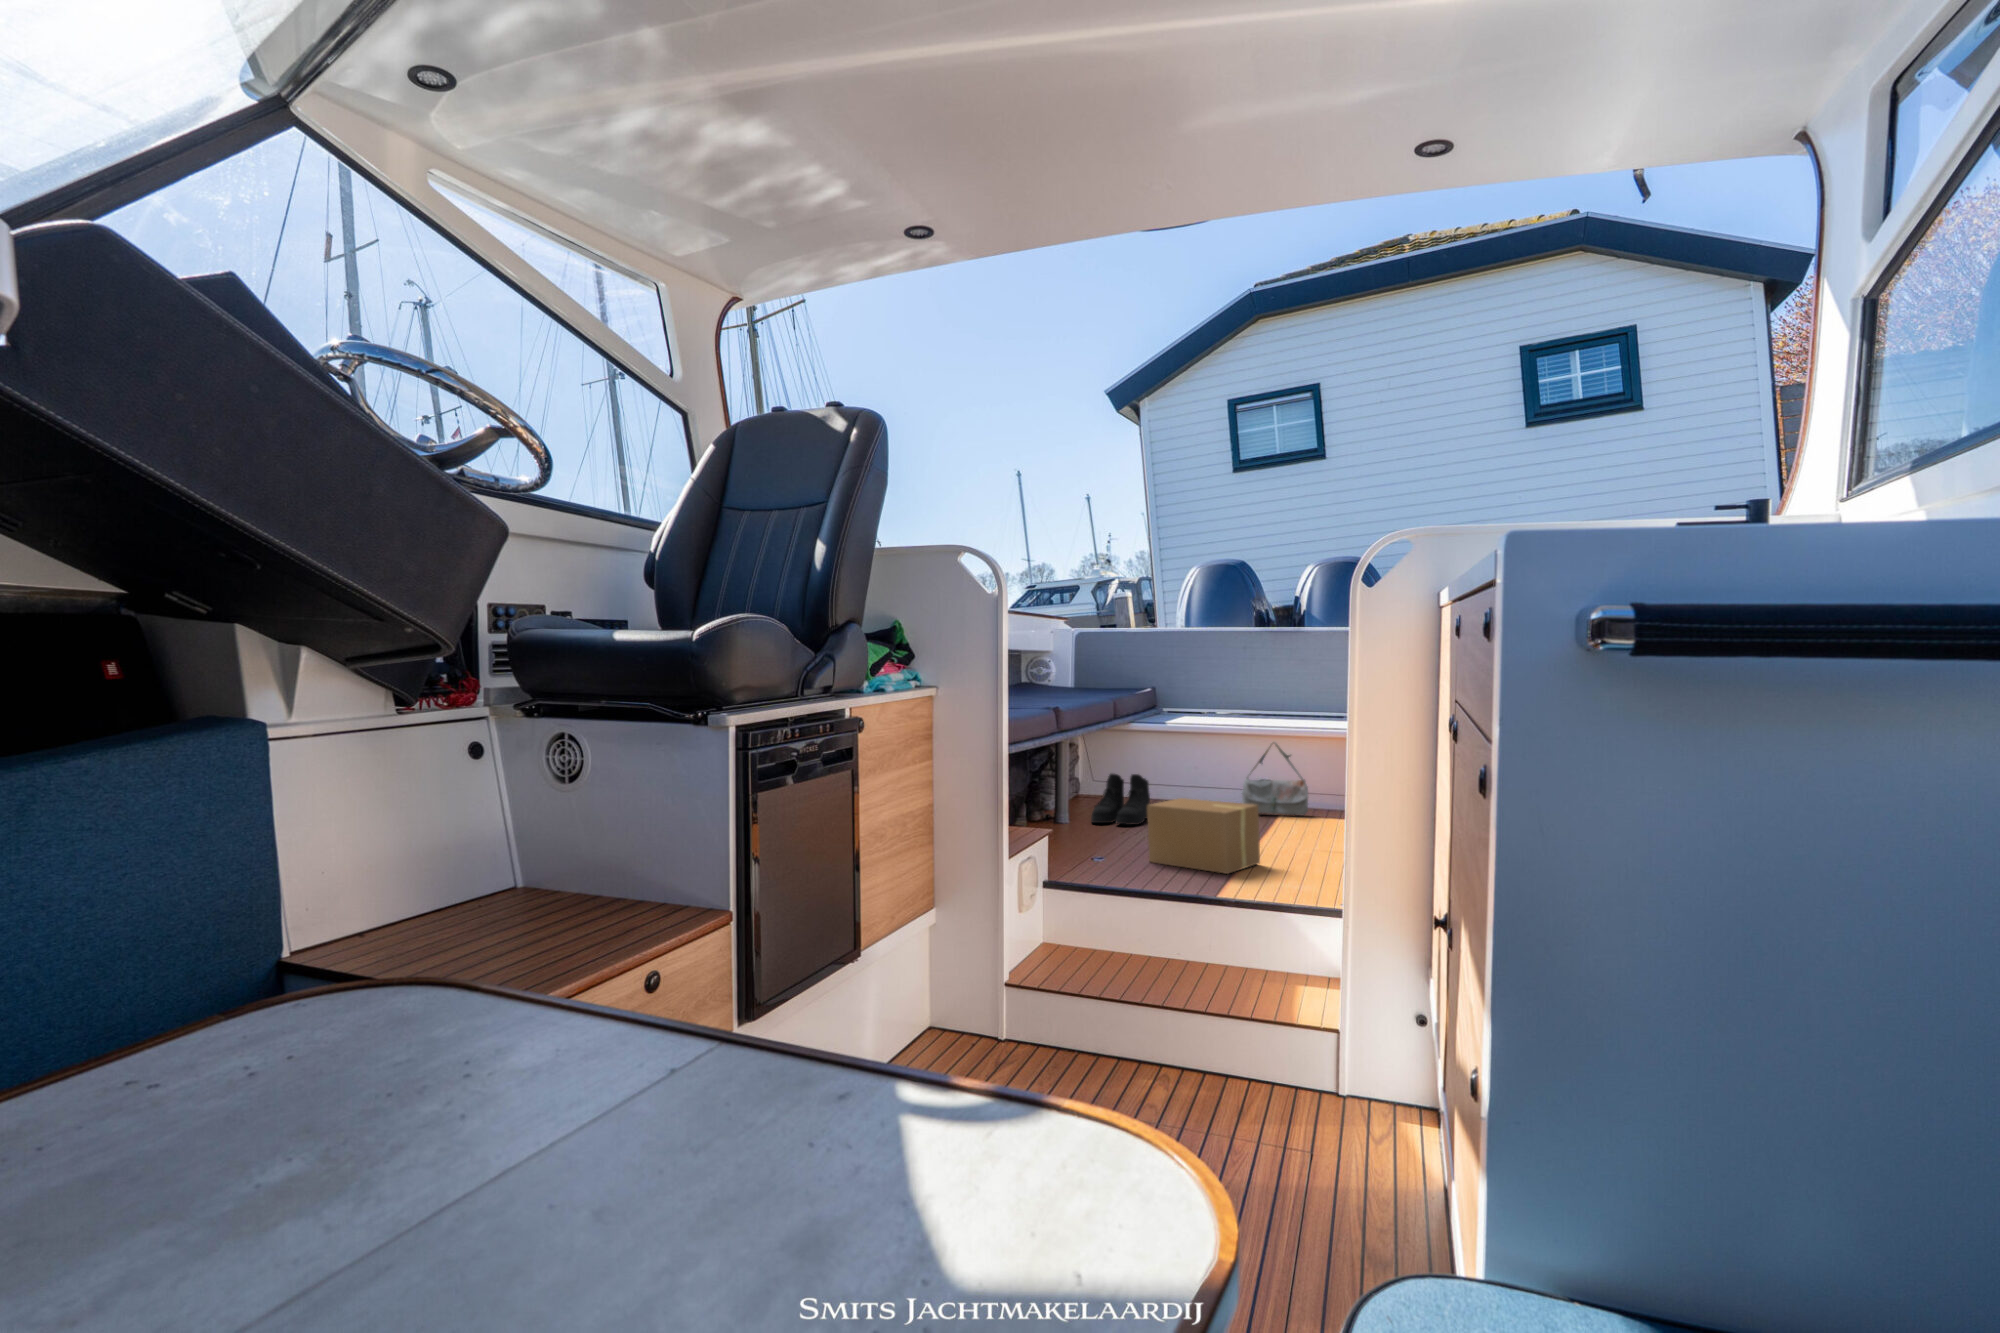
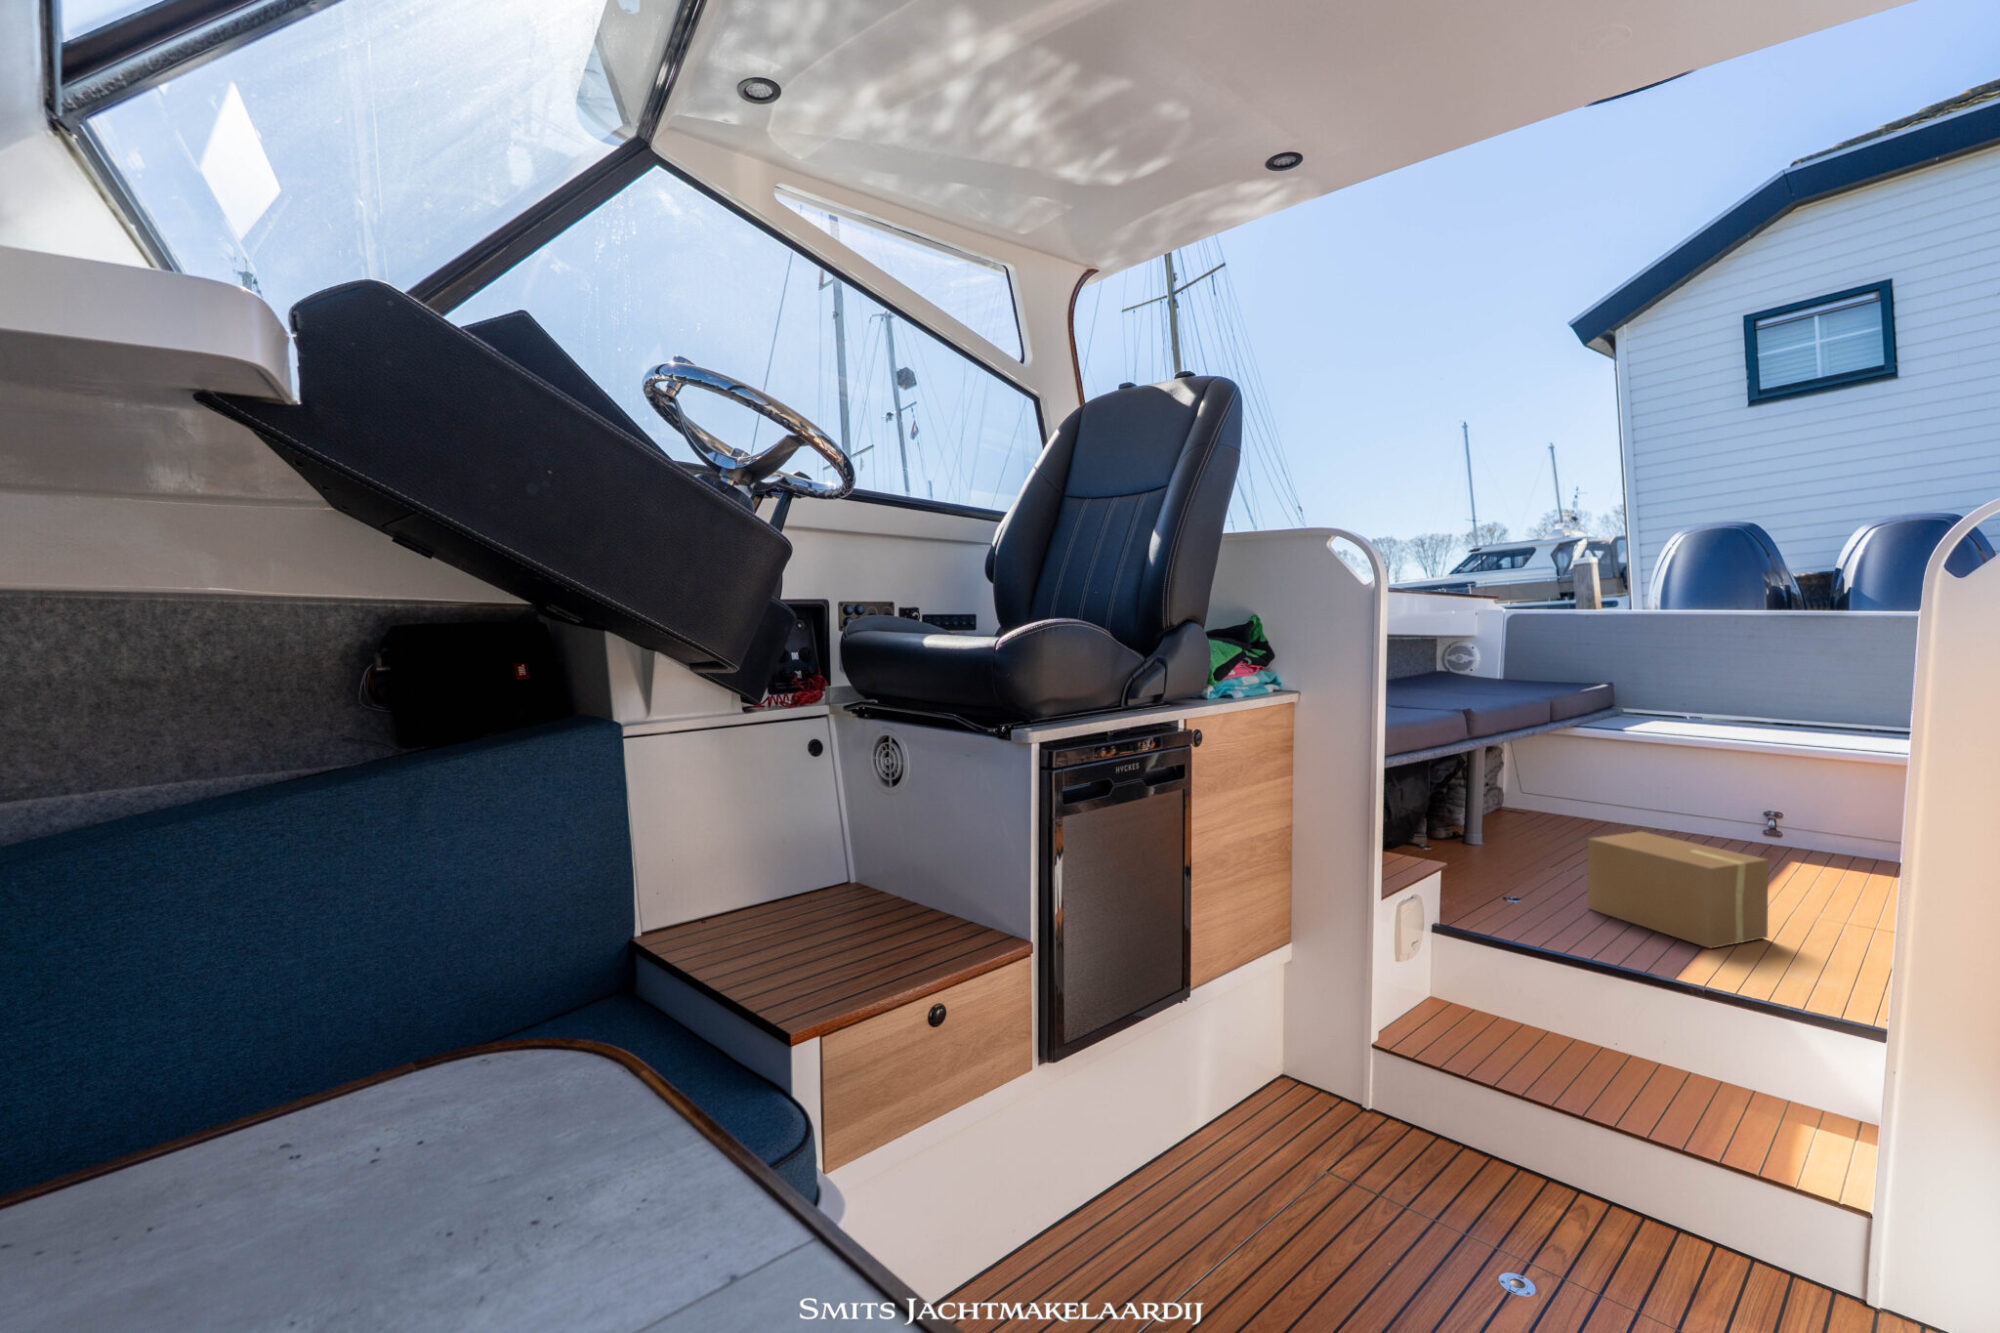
bag: present [1242,742,1308,815] -> none [1740,758,1856,860]
boots: present [1091,774,1150,825] -> none [1515,780,1599,846]

